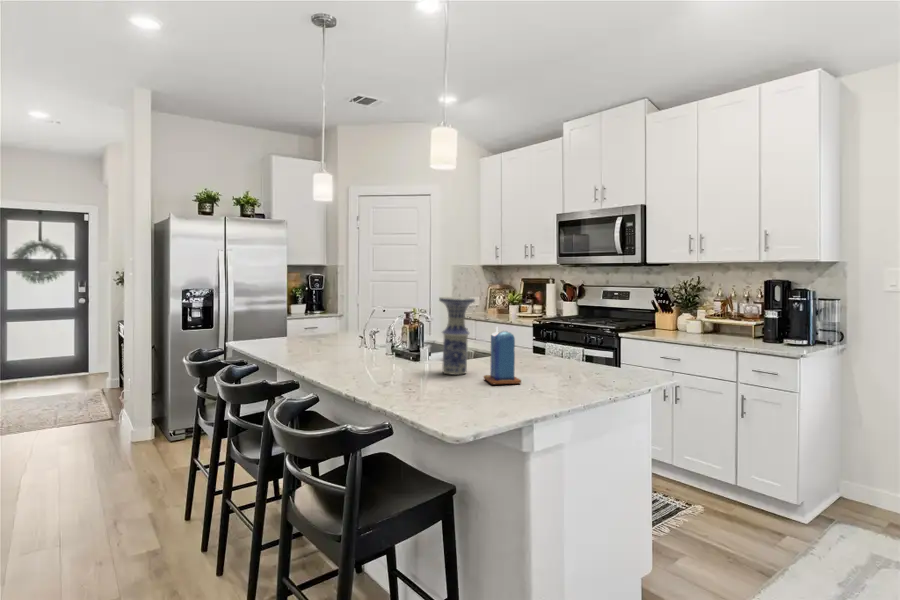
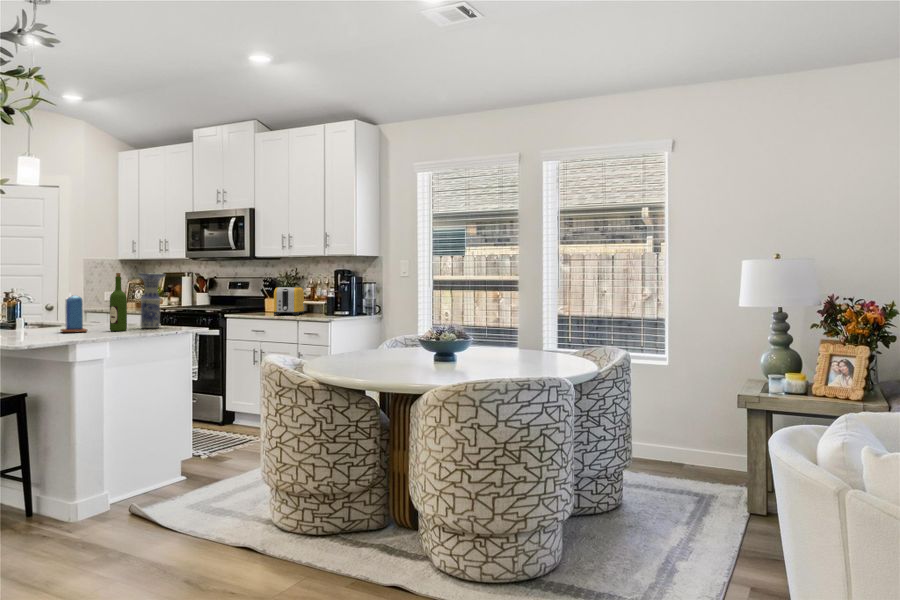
vase: present [439,297,475,374] -> present [138,273,165,328]
wine bottle: none [548,299,570,383] -> present [110,273,127,331]
toaster: none [683,301,718,338] -> present [274,287,304,315]

